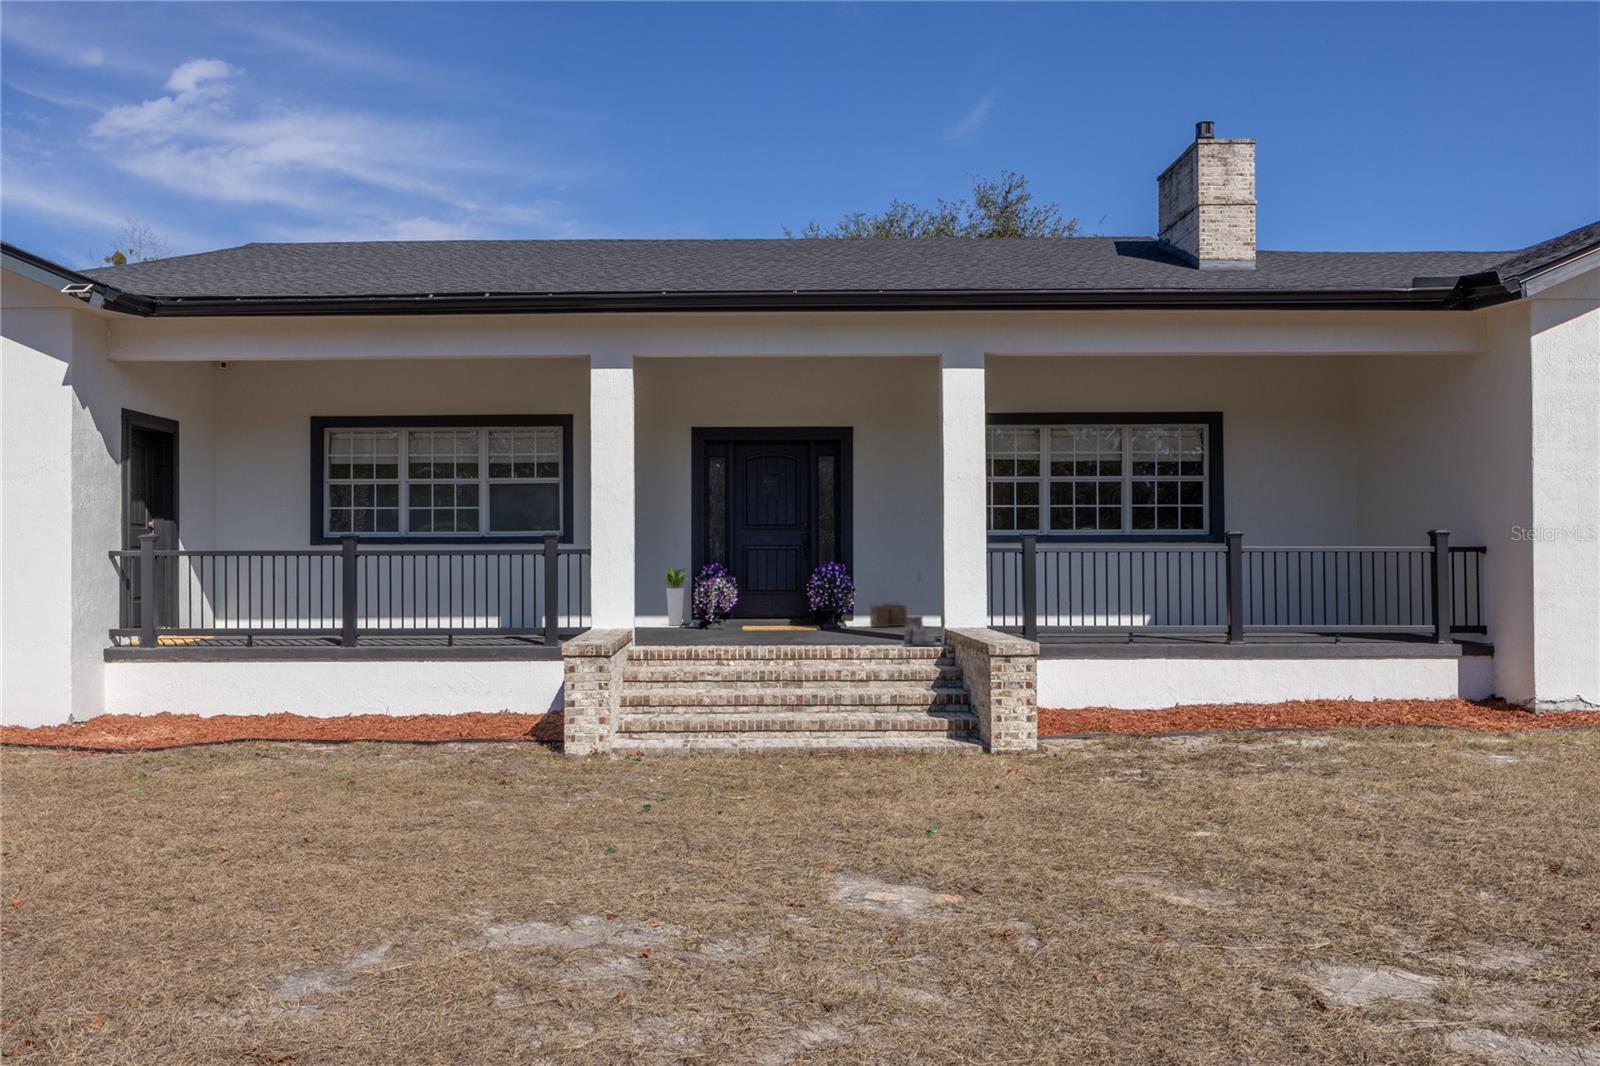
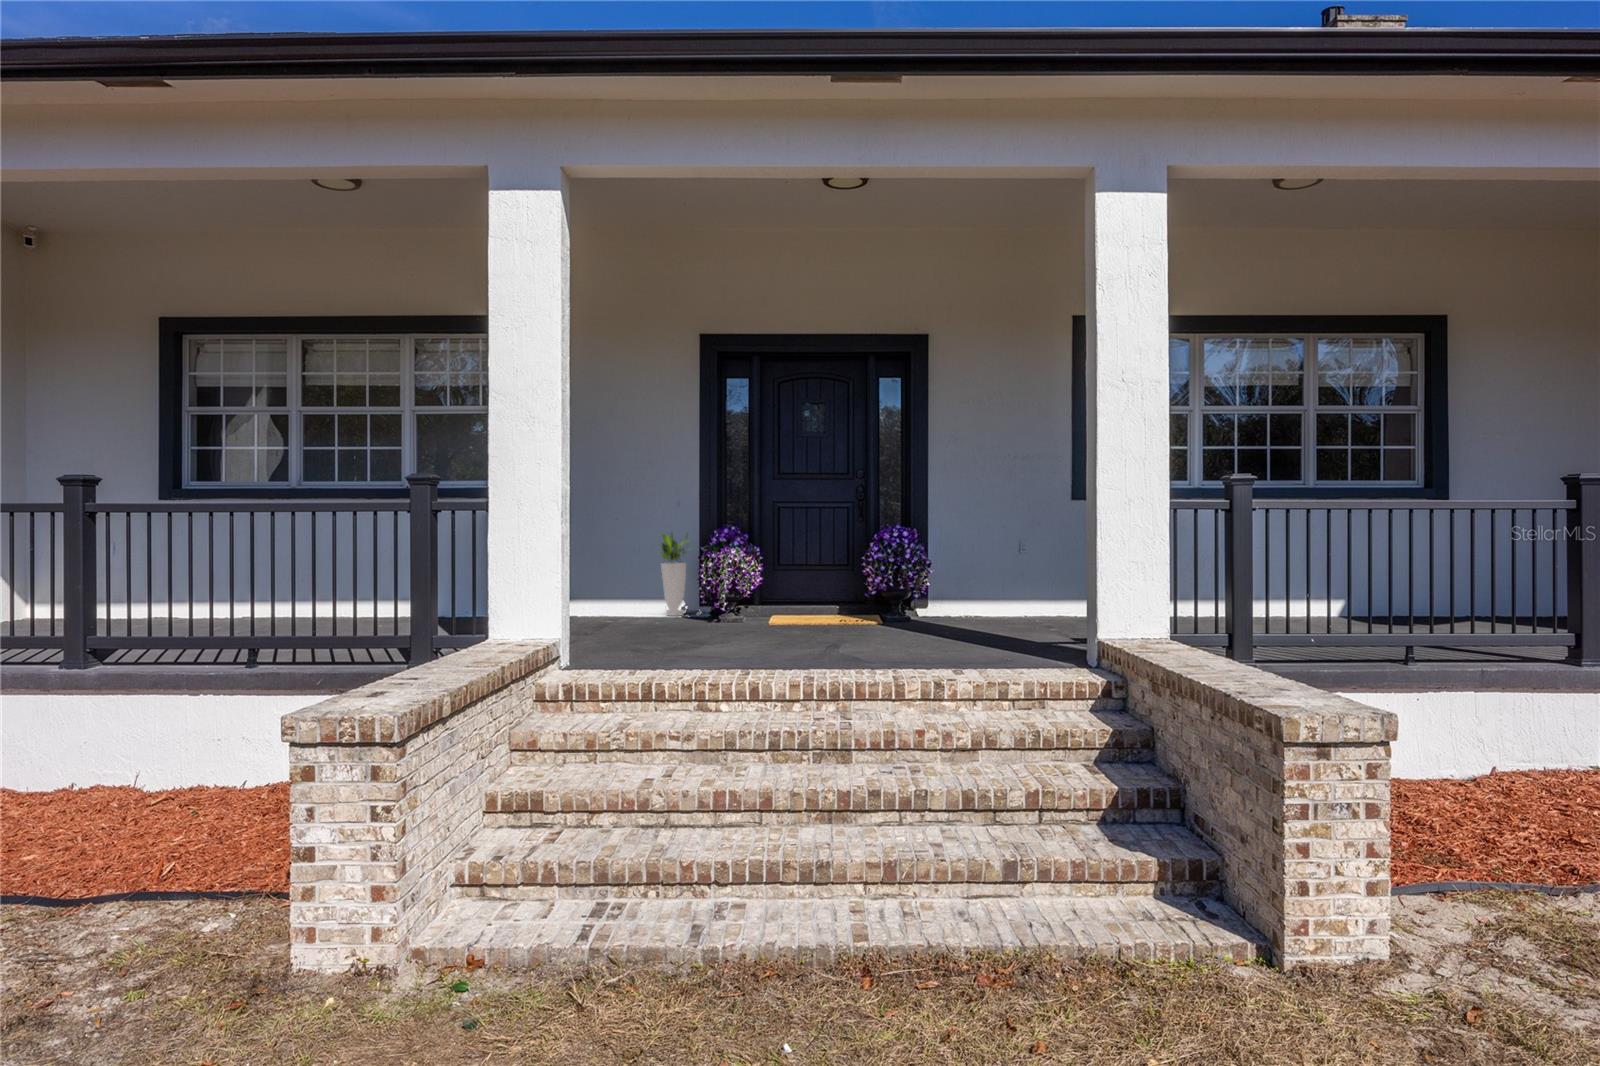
woven basket: present [870,604,923,627] -> none [955,578,1037,620]
boots: present [902,624,941,646] -> none [1019,629,1101,672]

